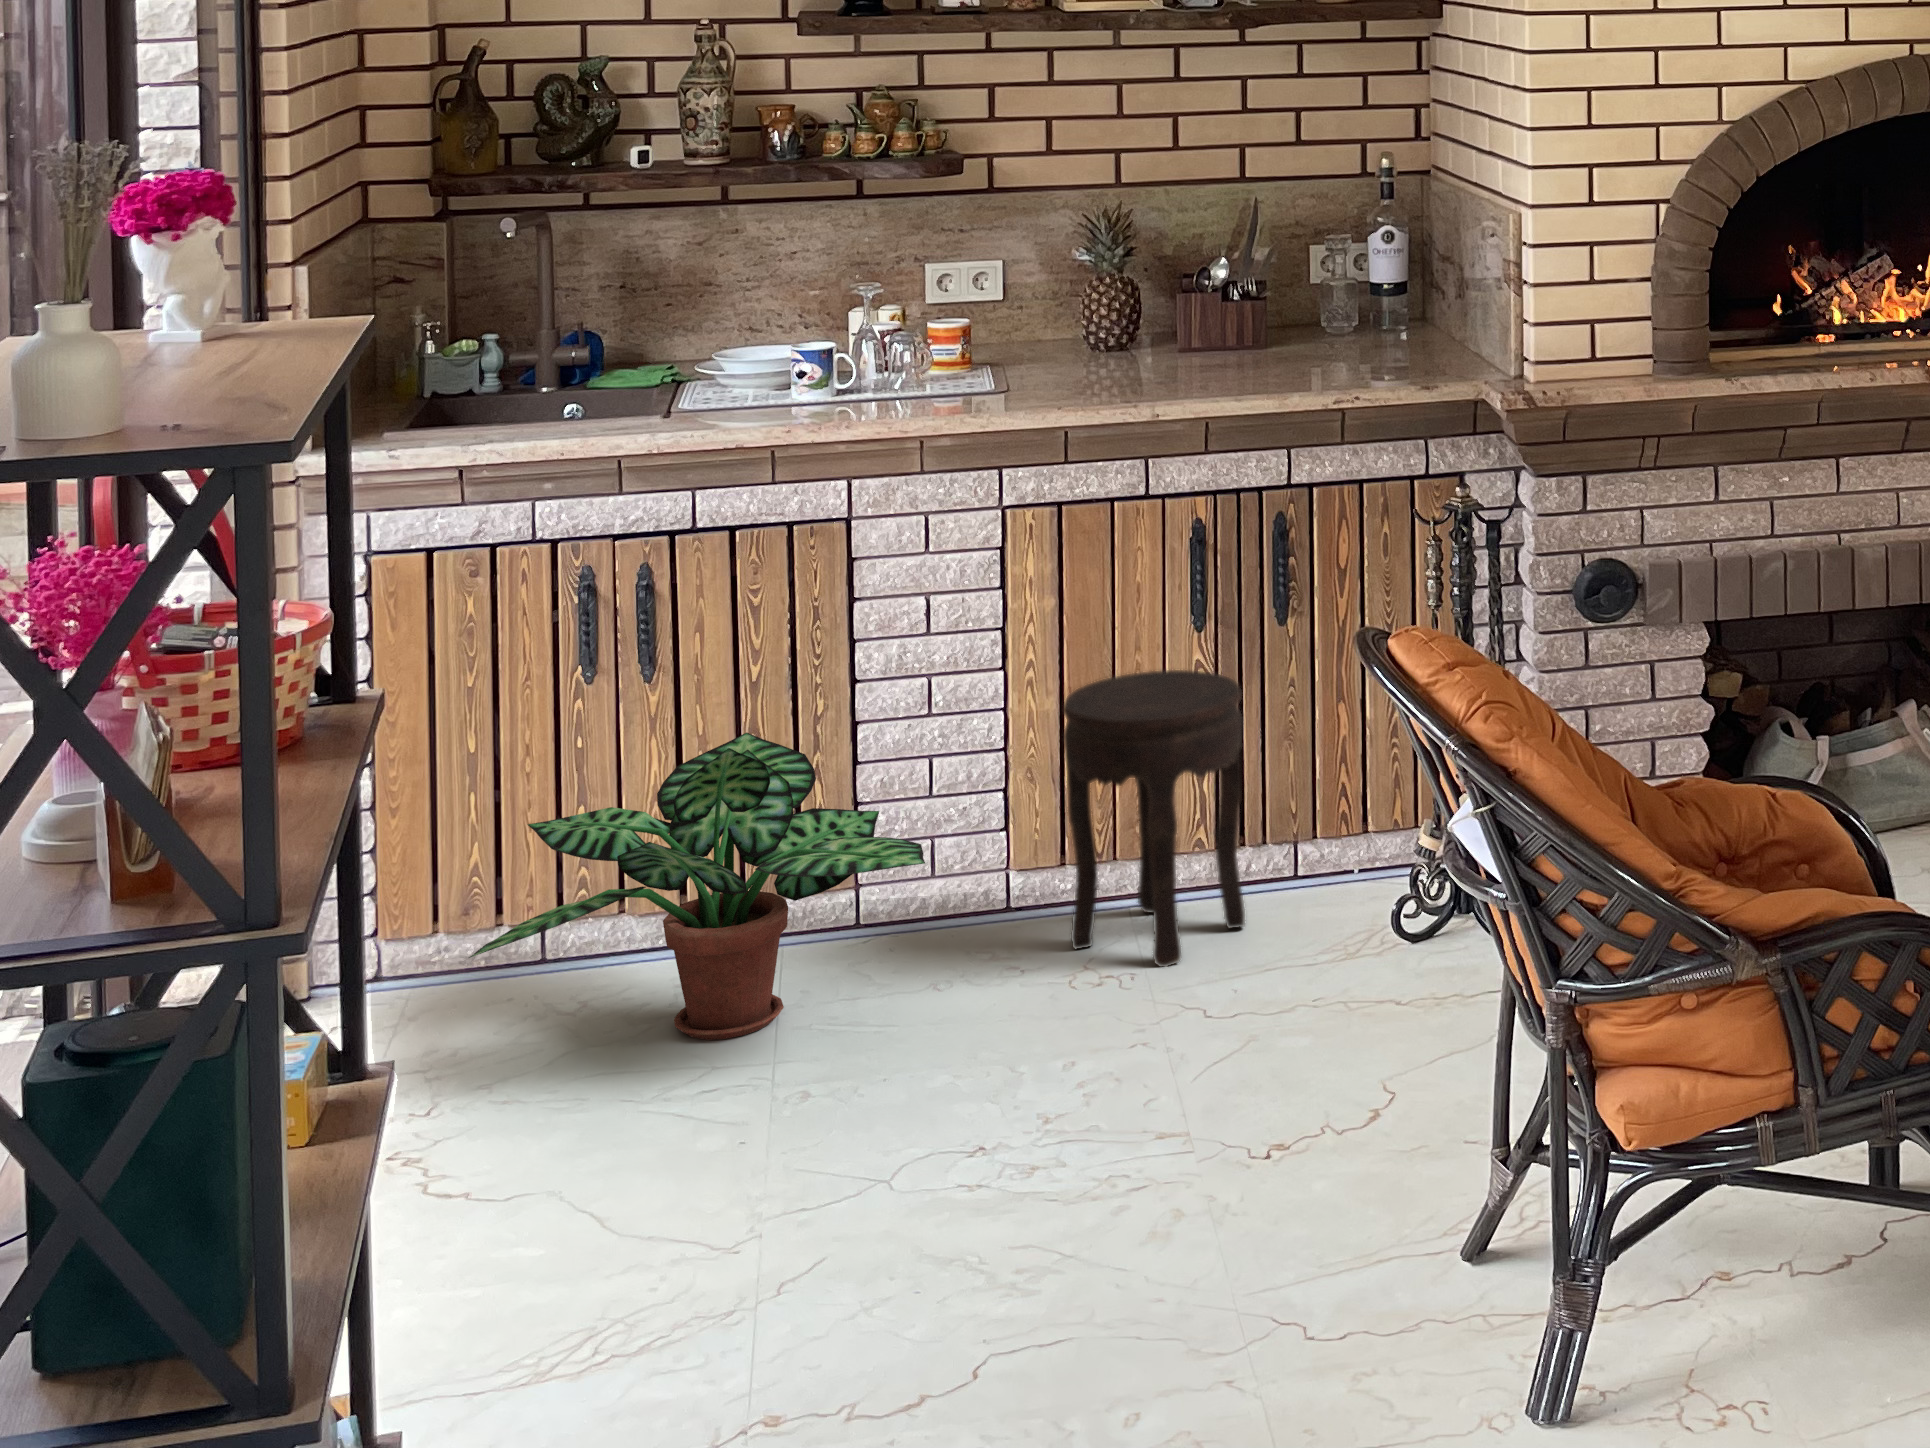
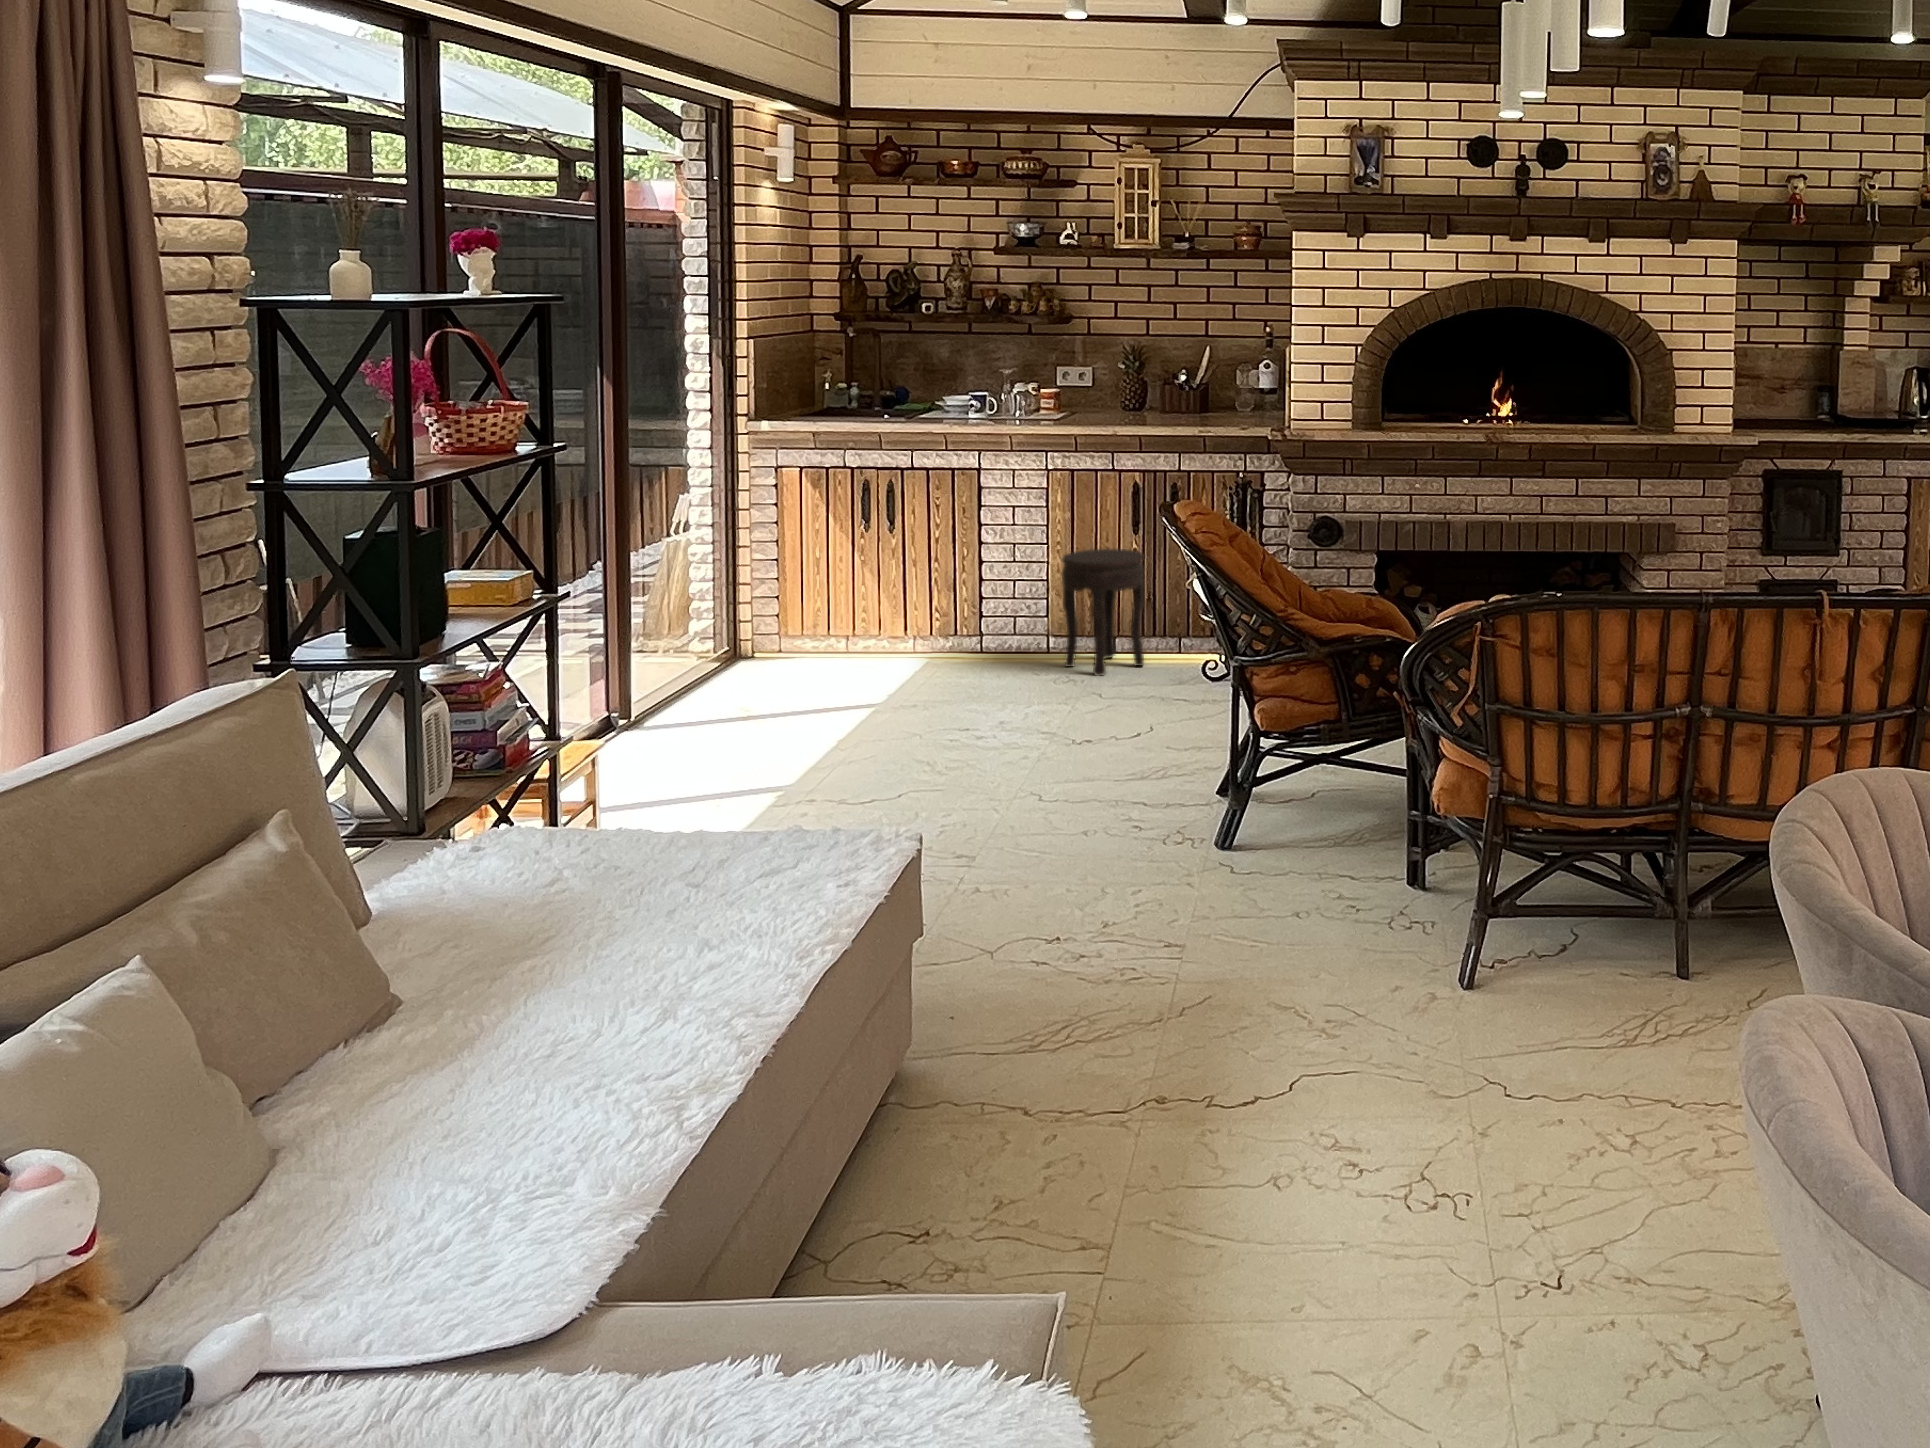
potted plant: present [469,733,925,1040] -> none [784,554,982,682]

